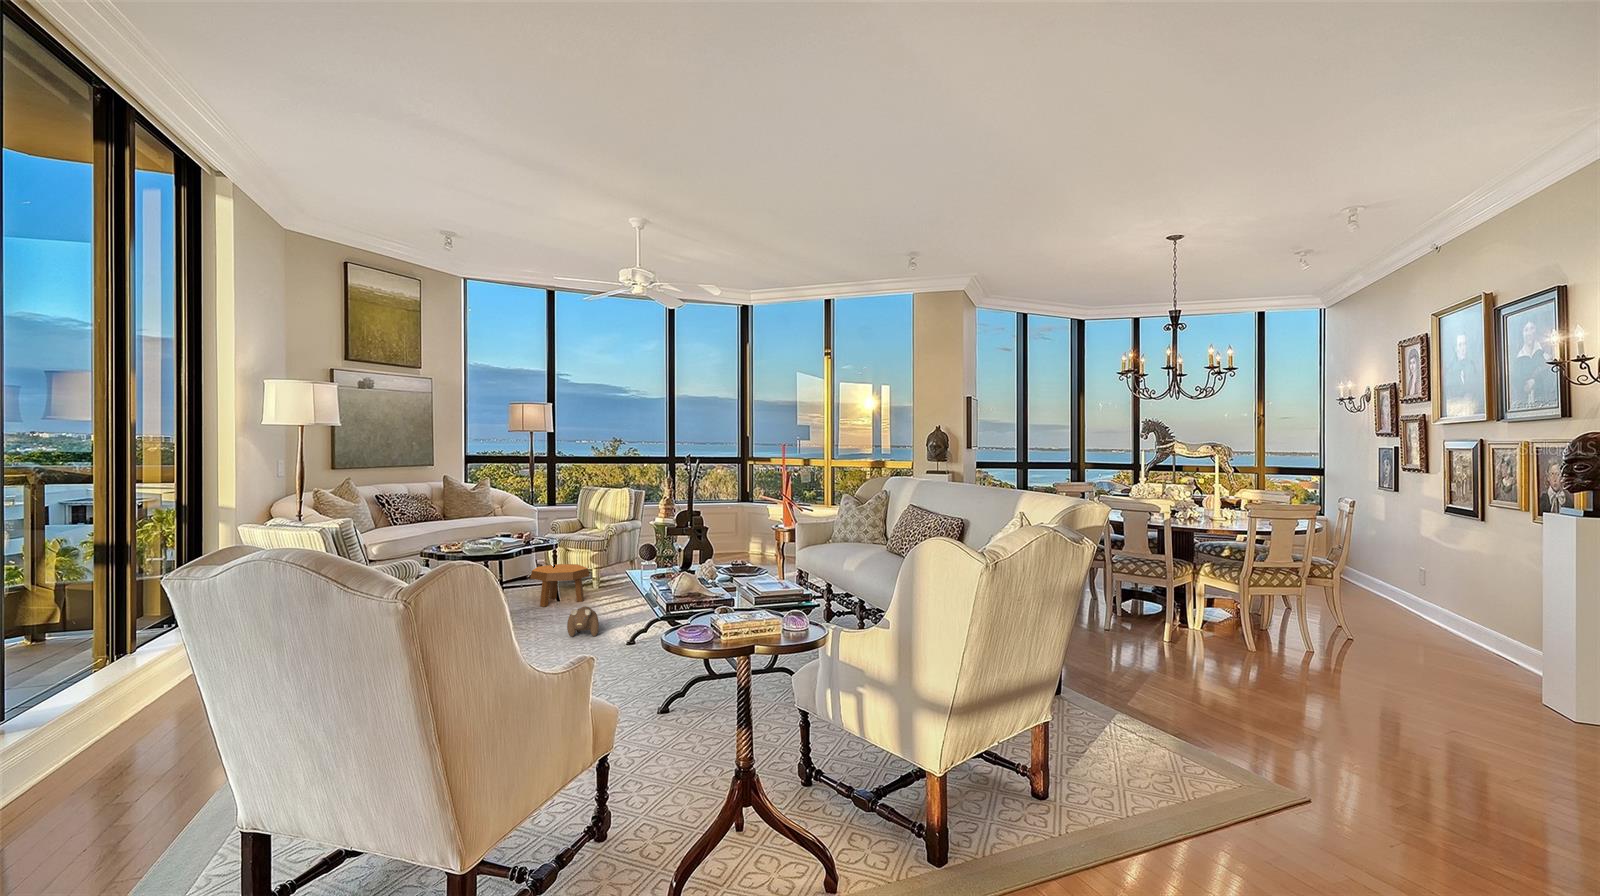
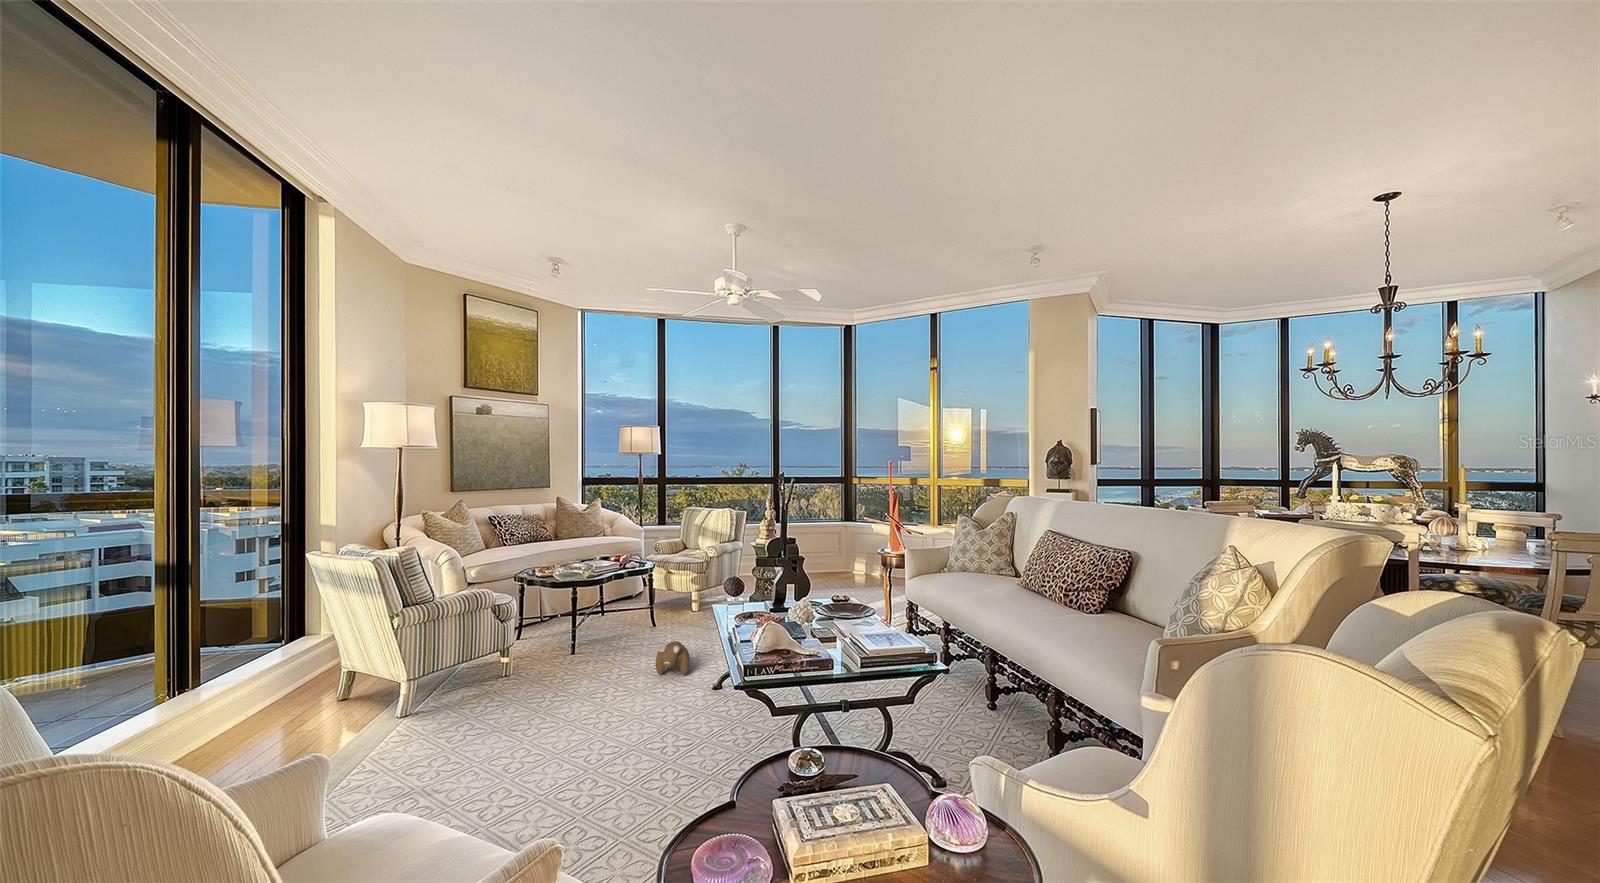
footstool: present [530,564,589,607] -> none [628,588,688,634]

